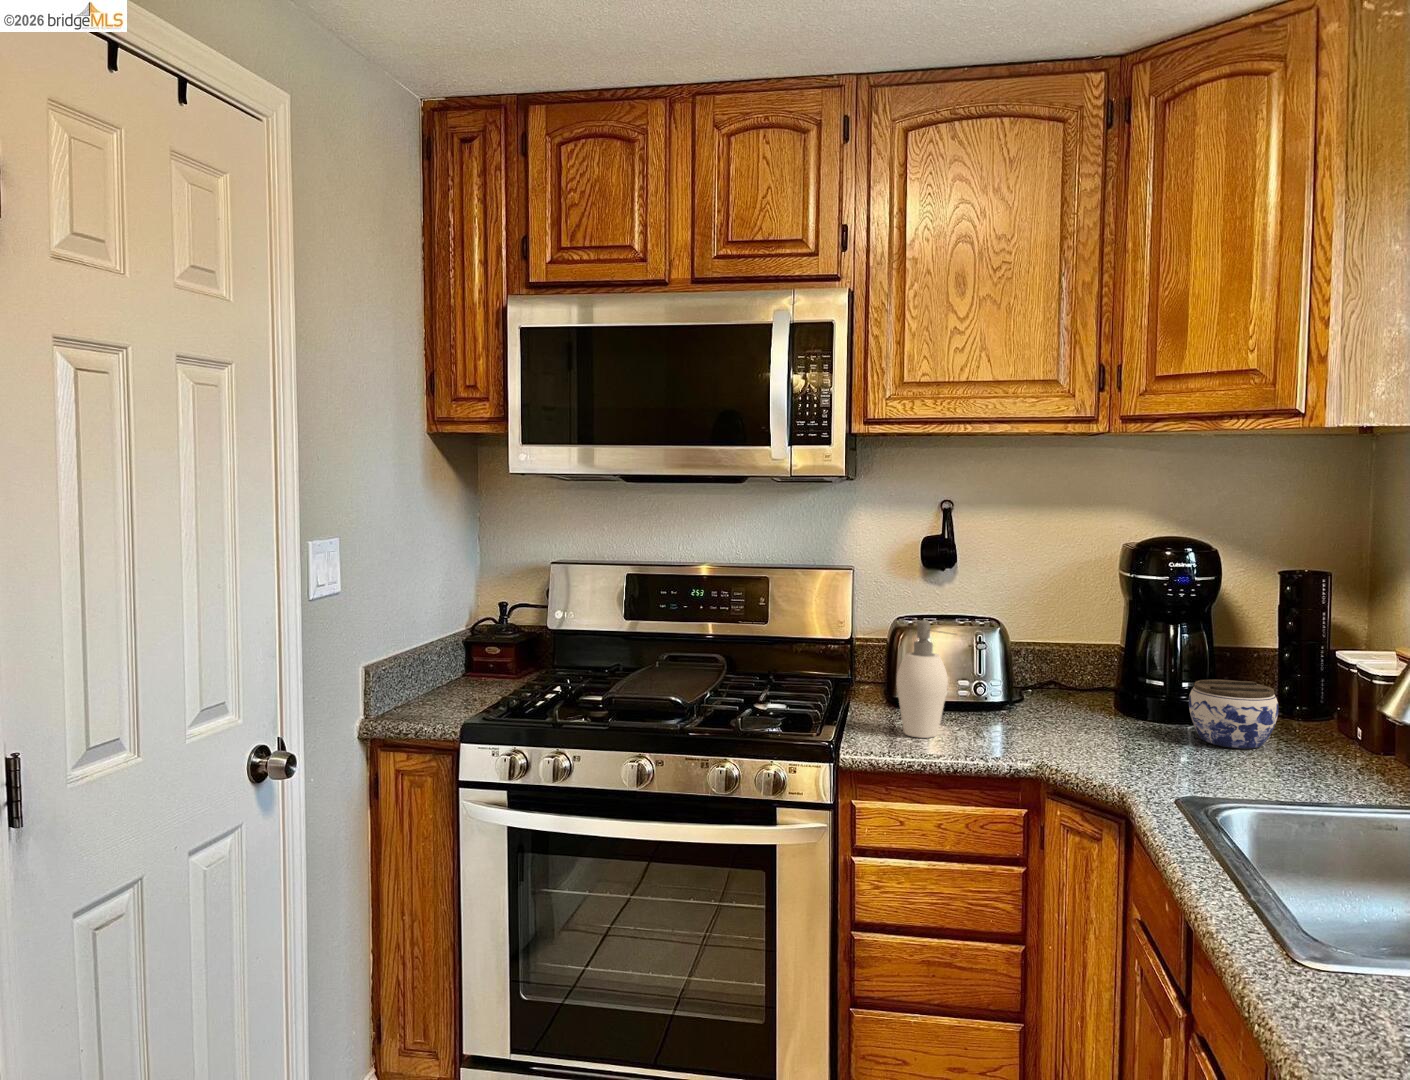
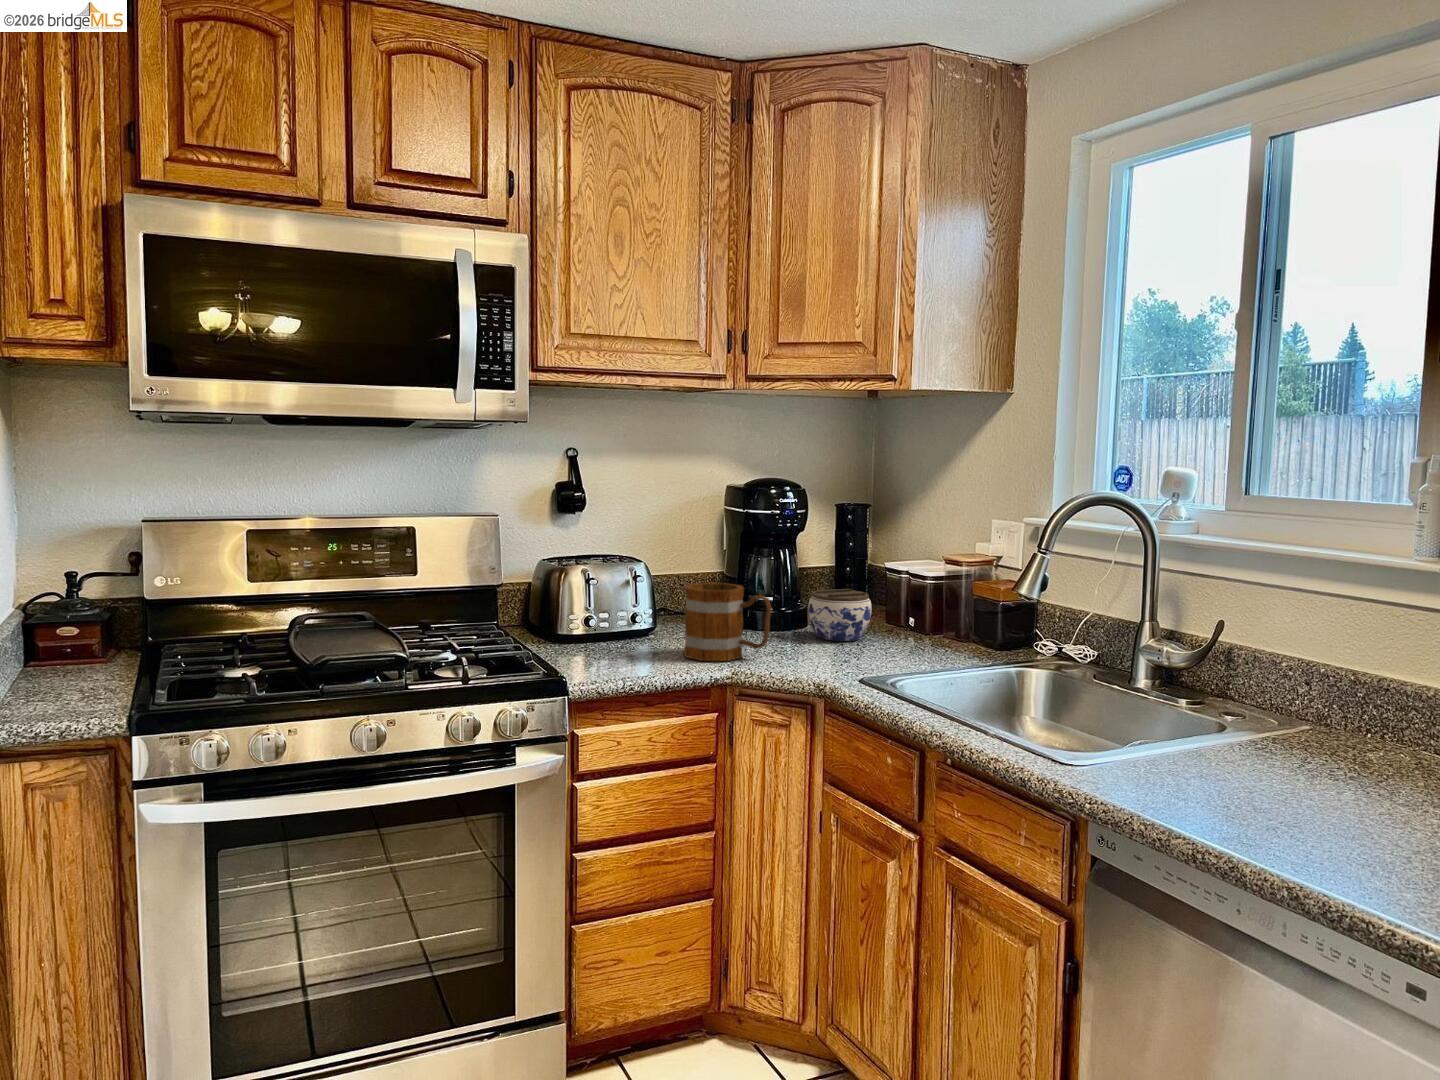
soap dispenser: present [897,621,956,738] -> none [591,557,651,664]
mug: none [1002,657,1105,751] -> present [684,583,772,661]

